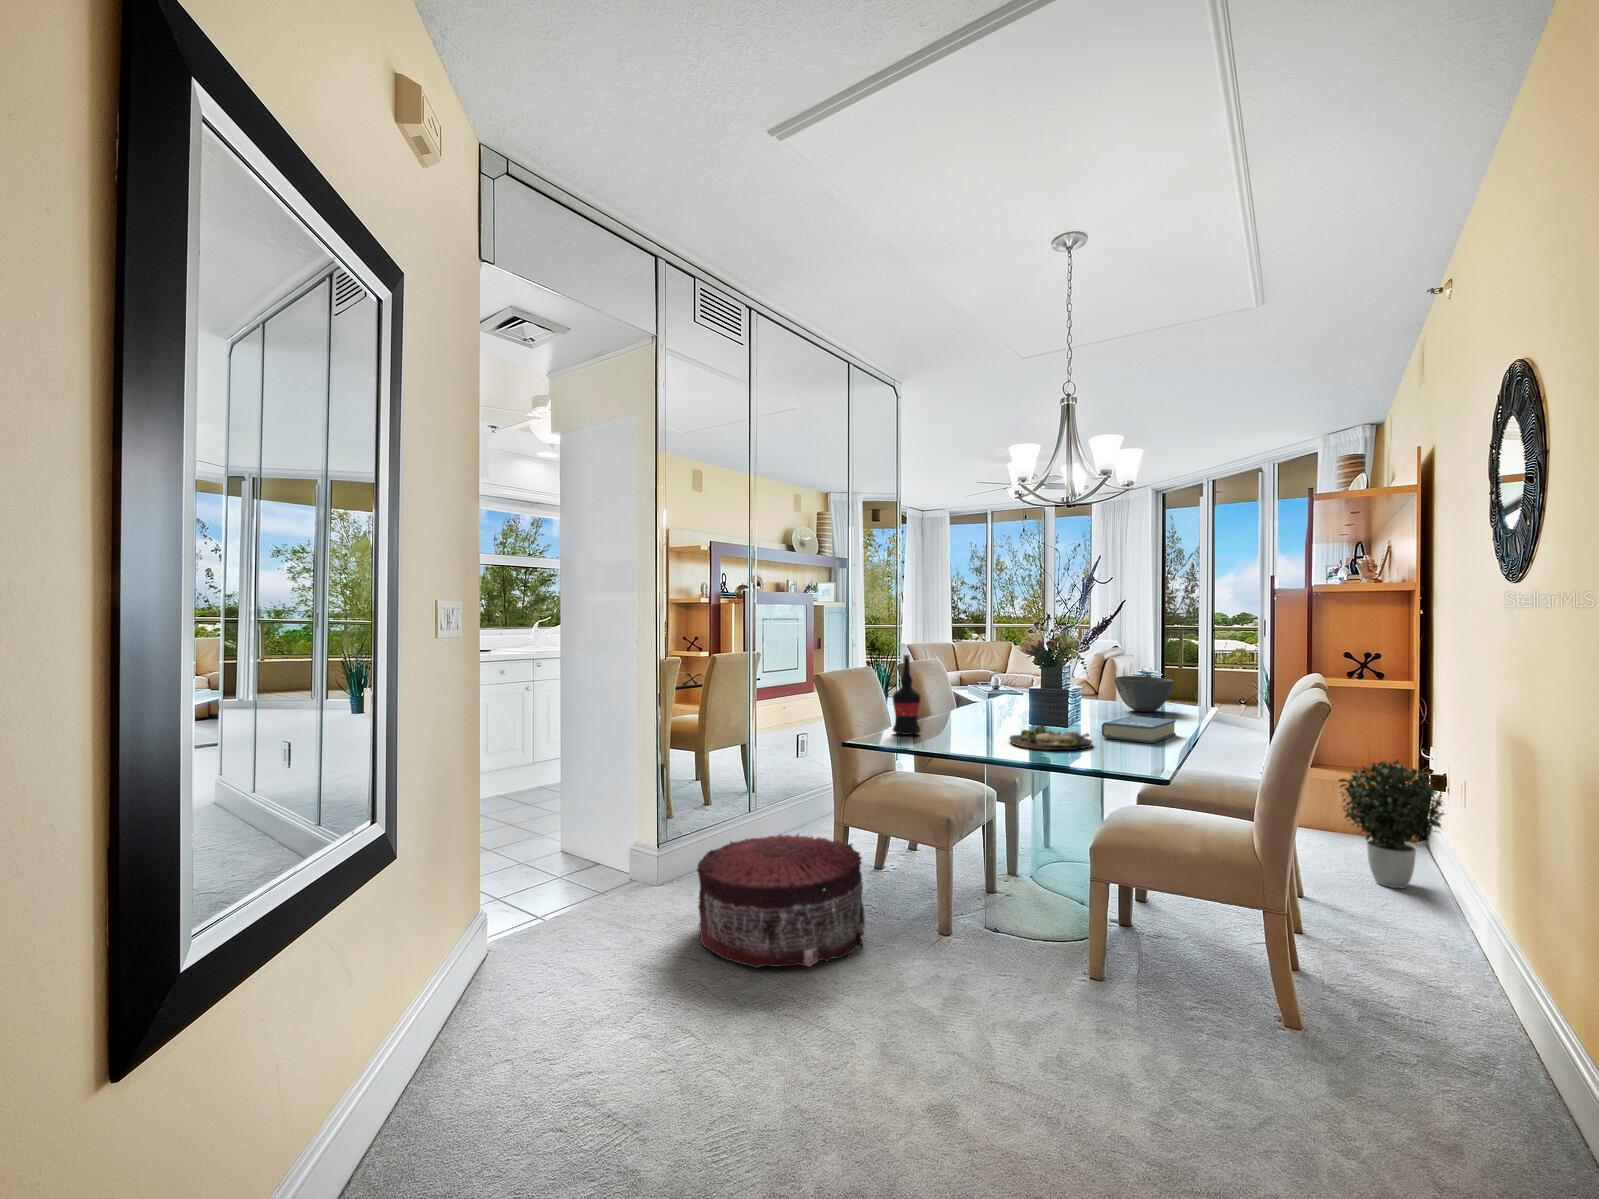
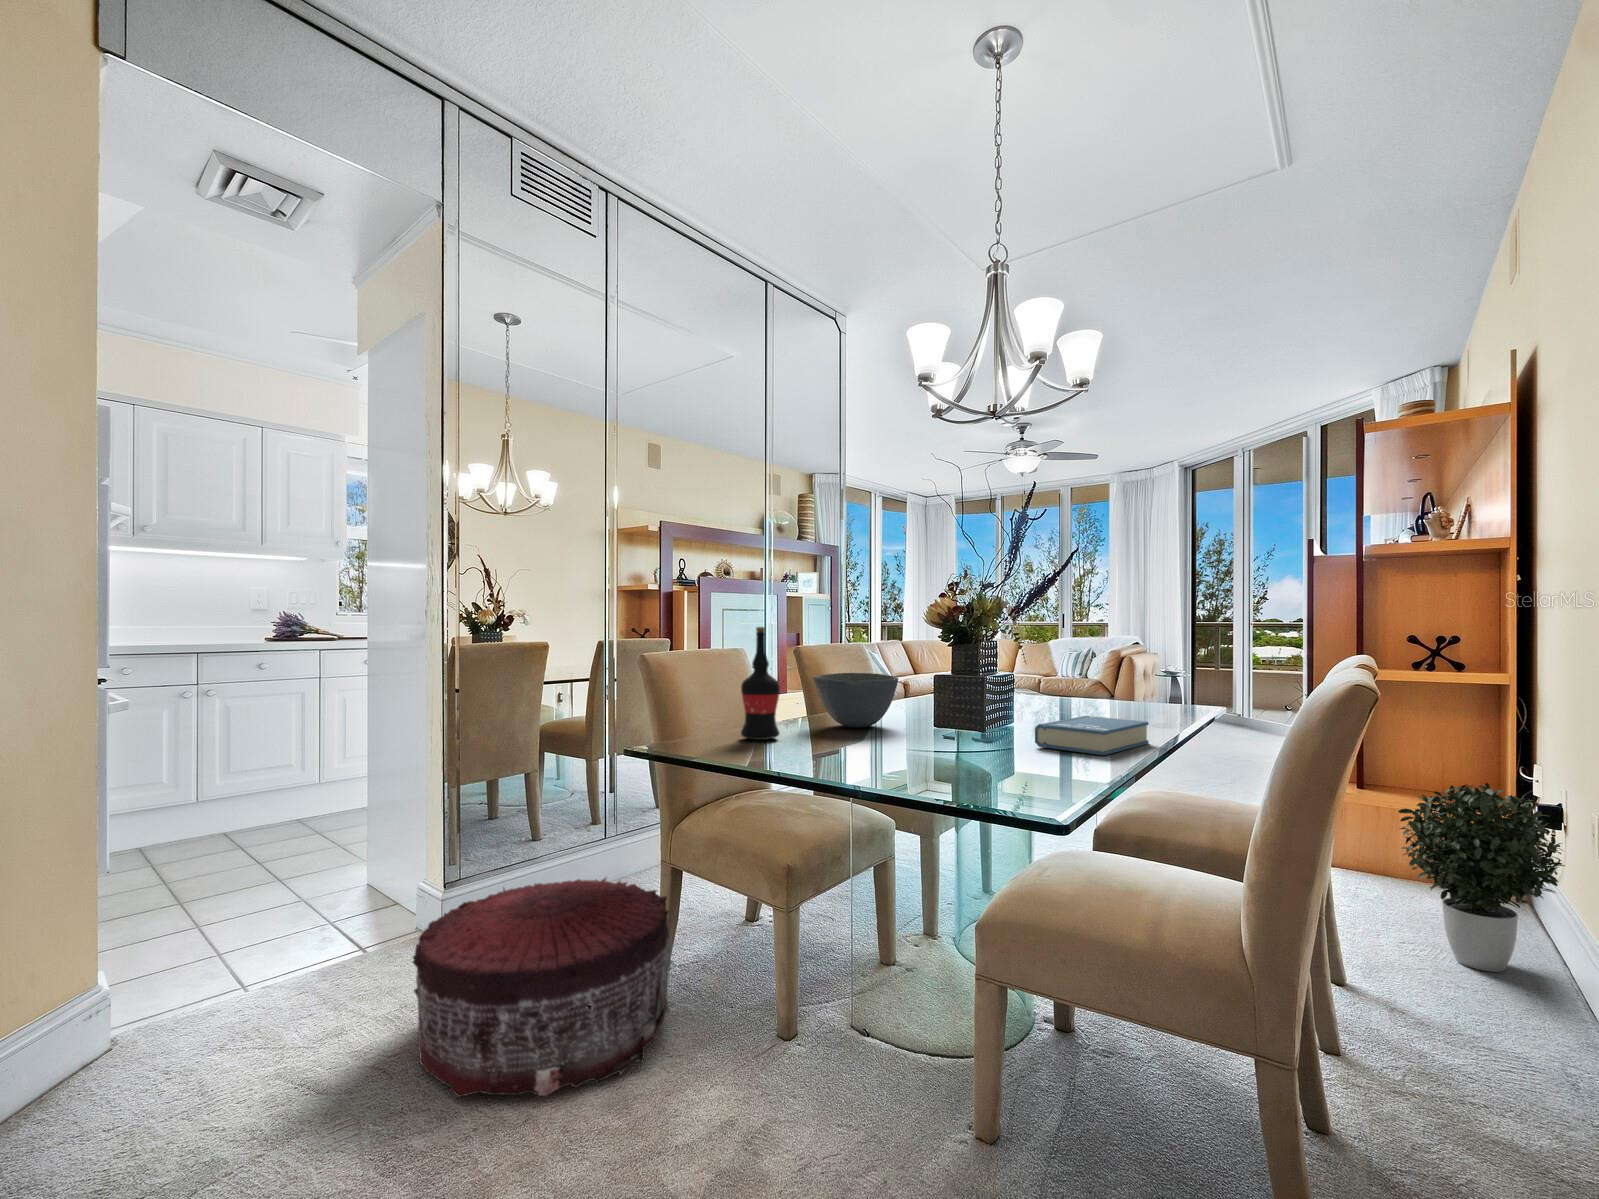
bowl: present [1114,676,1173,712] -> present [813,673,898,727]
dinner plate: present [1010,725,1092,750] -> none [891,726,1012,765]

